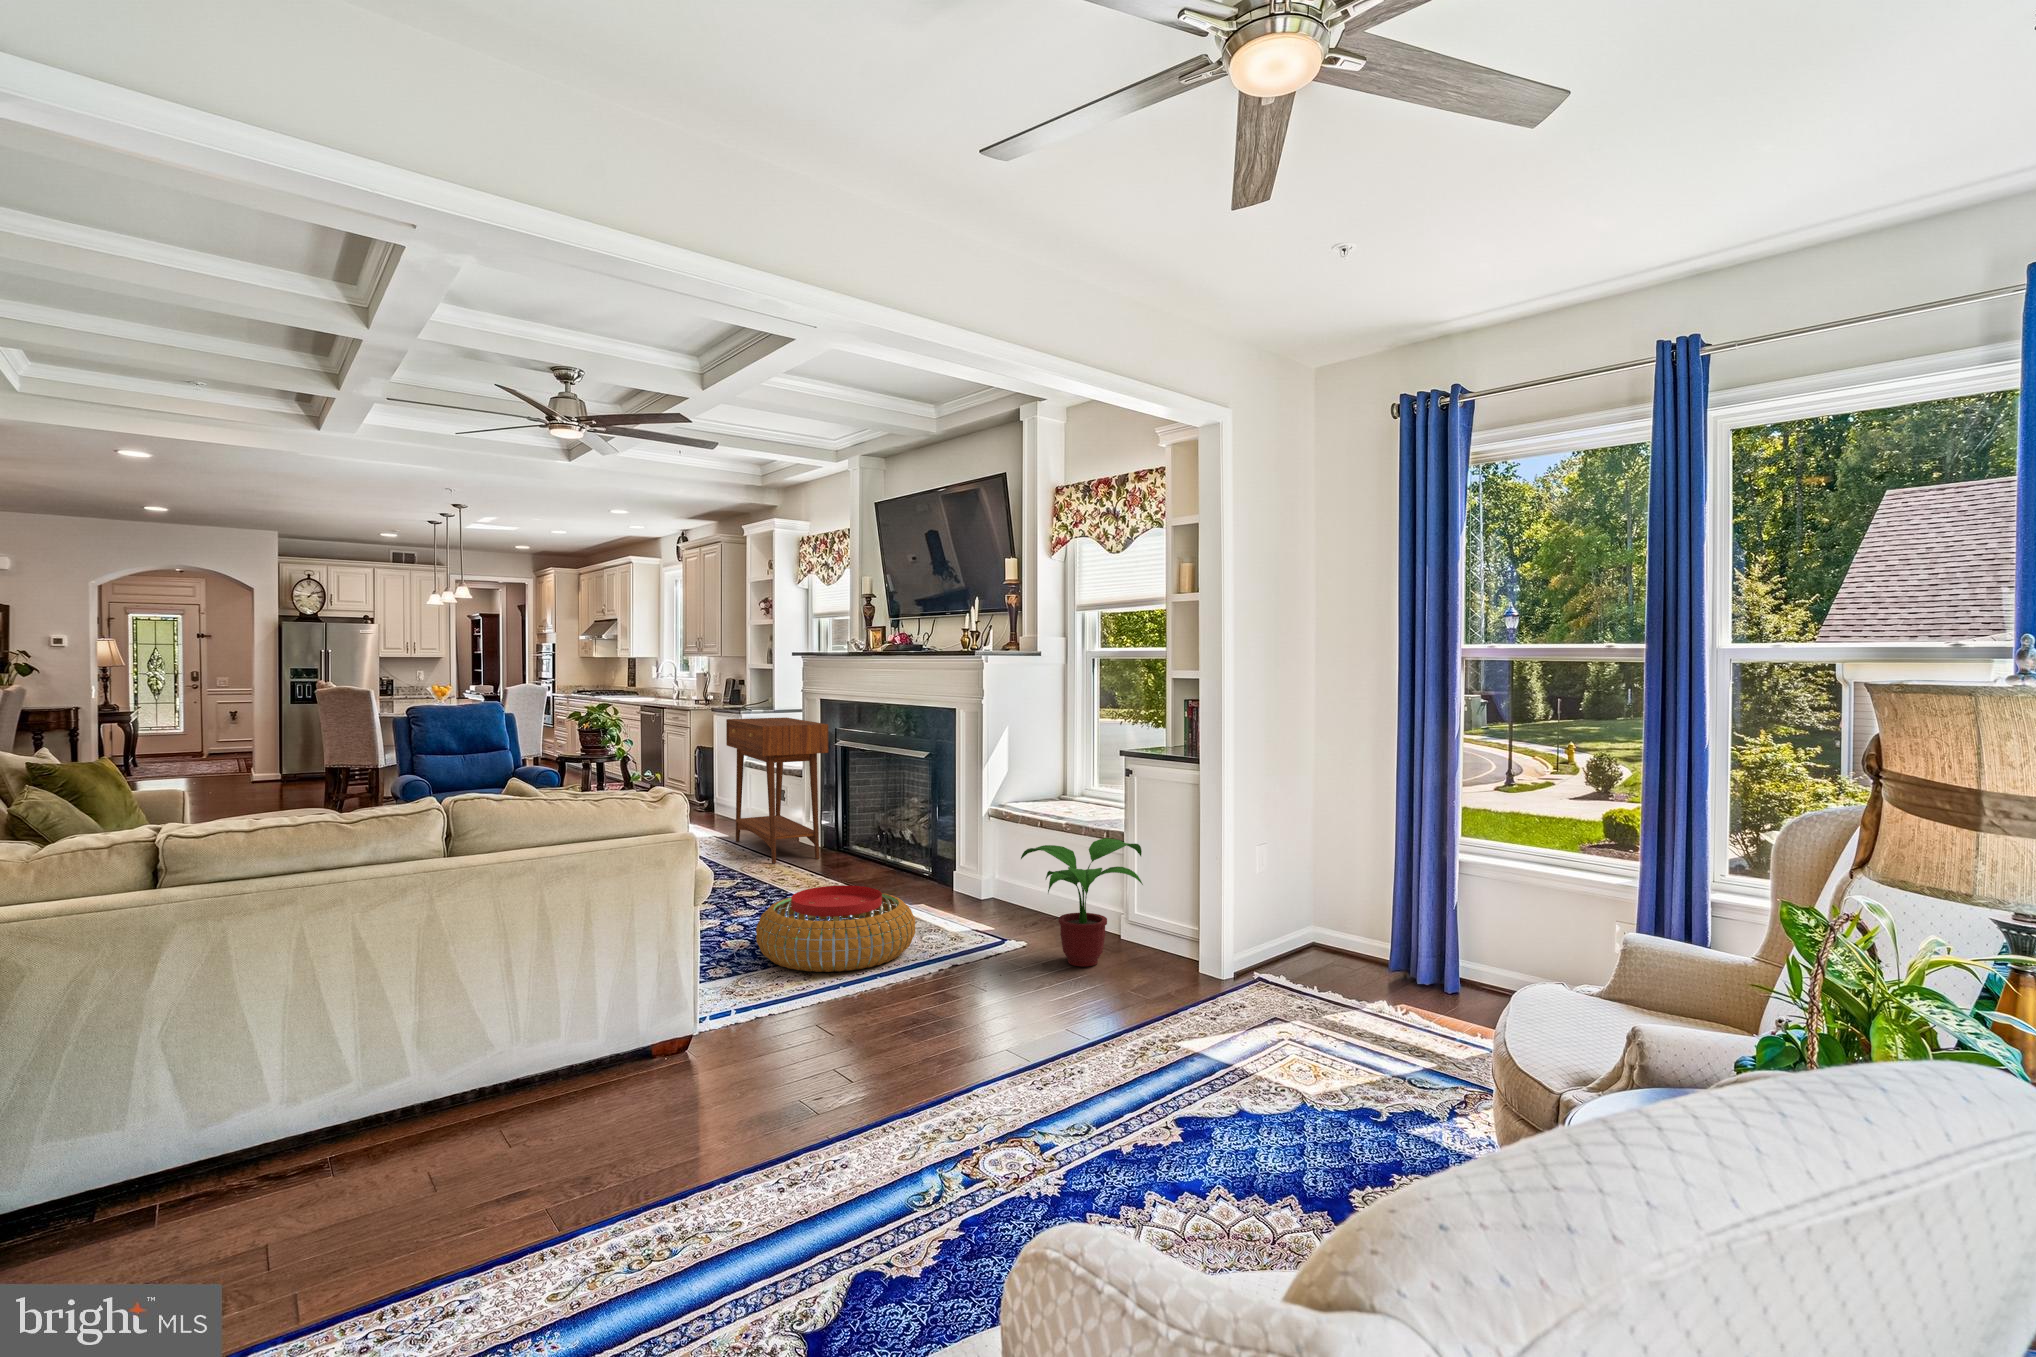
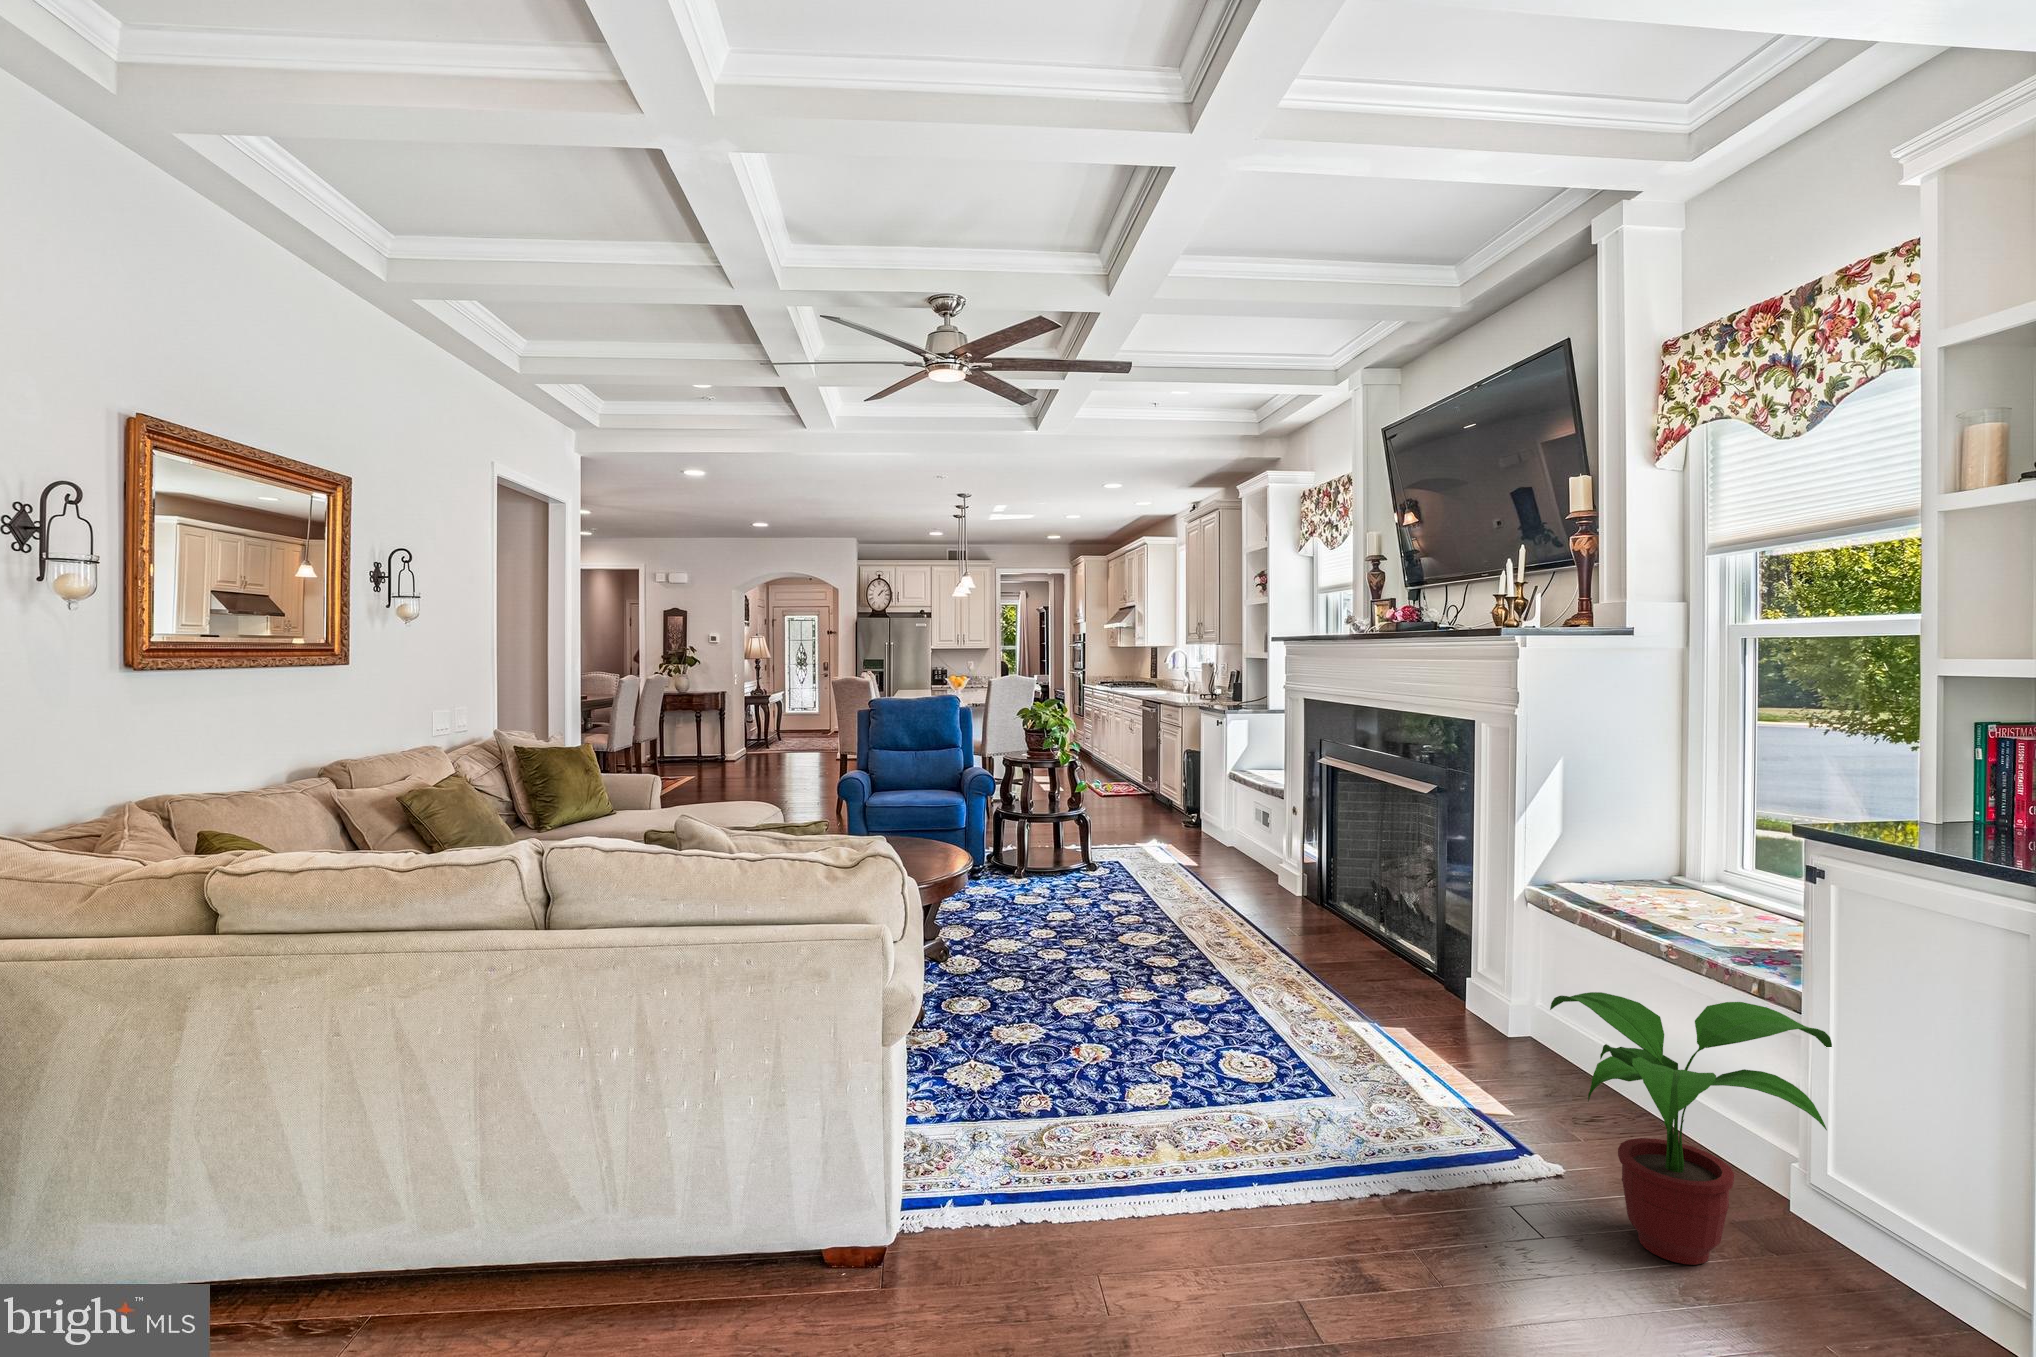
console table: present [726,717,828,863] -> none [1193,725,1308,922]
pouf: present [756,885,915,972] -> none [1103,989,1353,1147]

